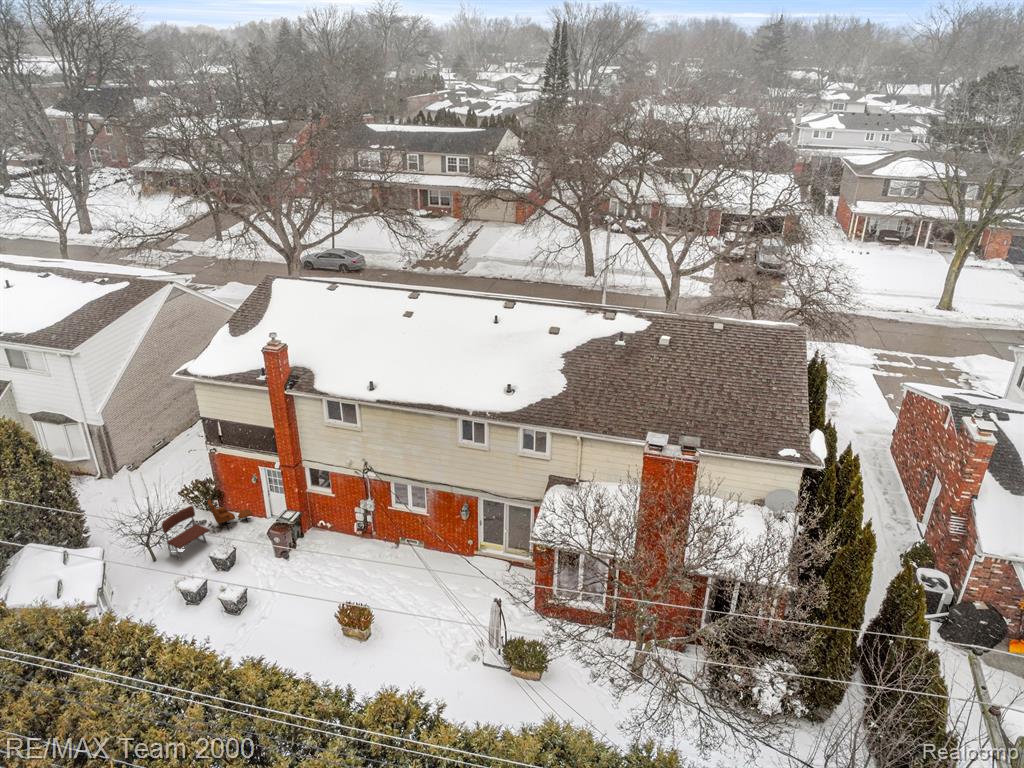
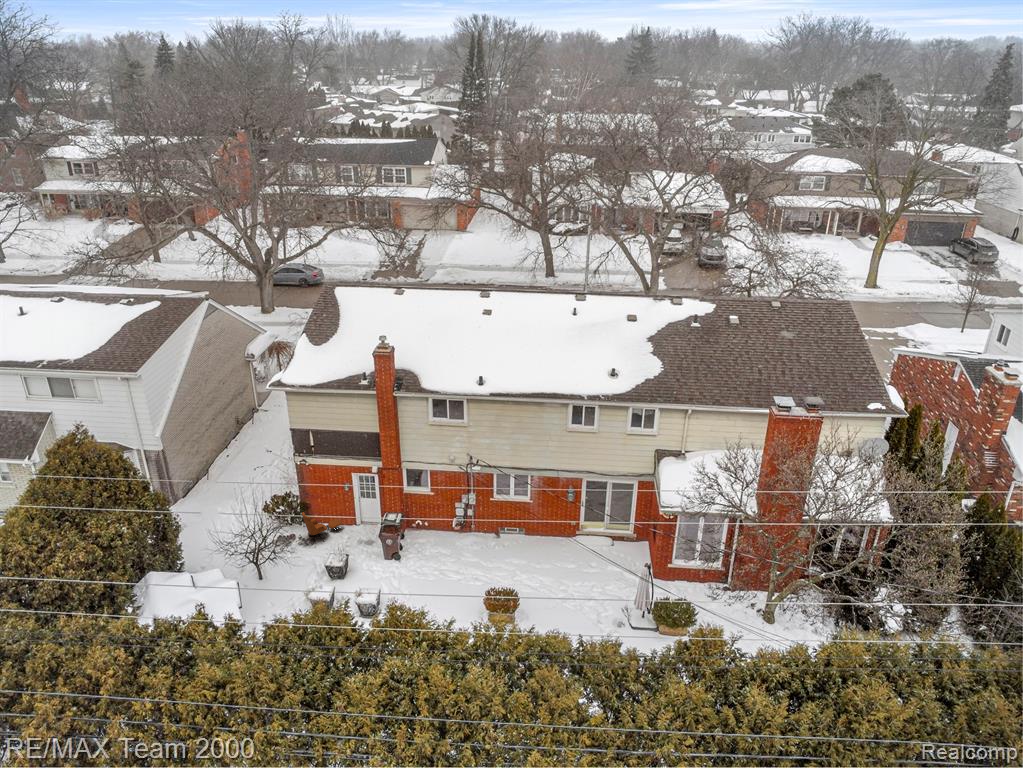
bench: present [162,506,209,560] -> none [270,519,311,575]

